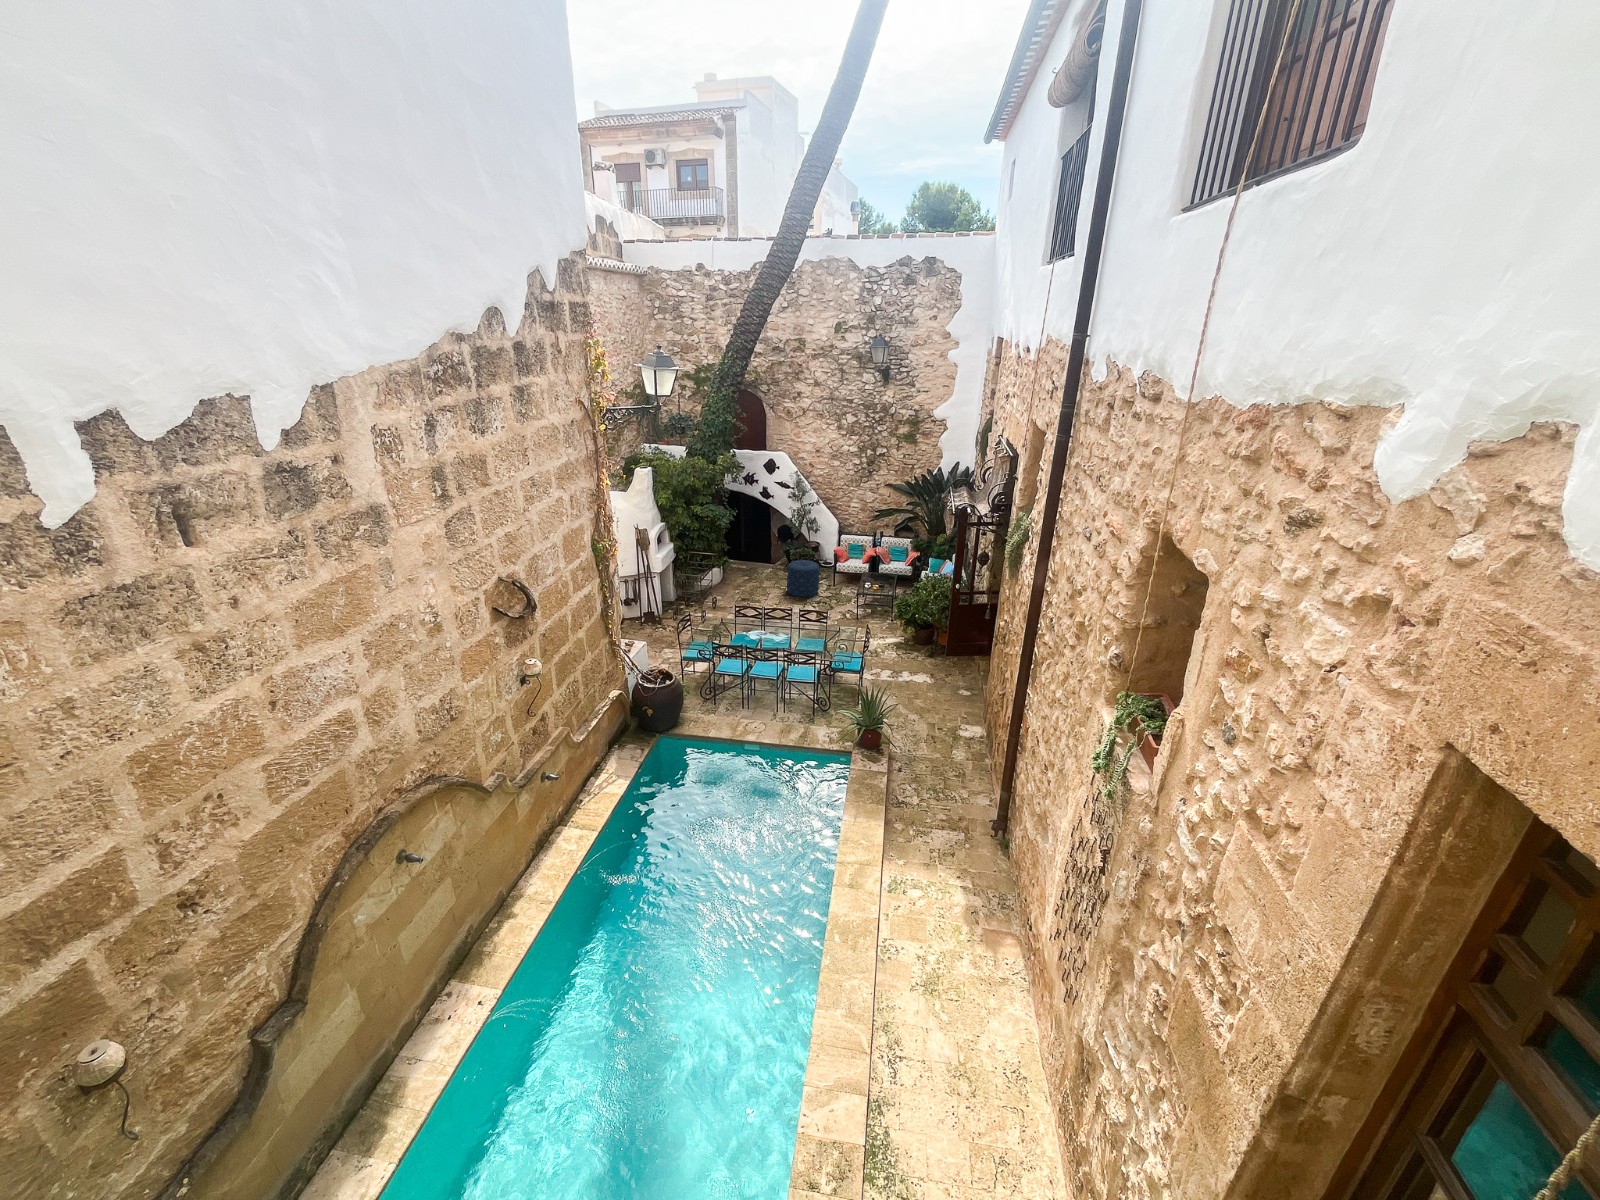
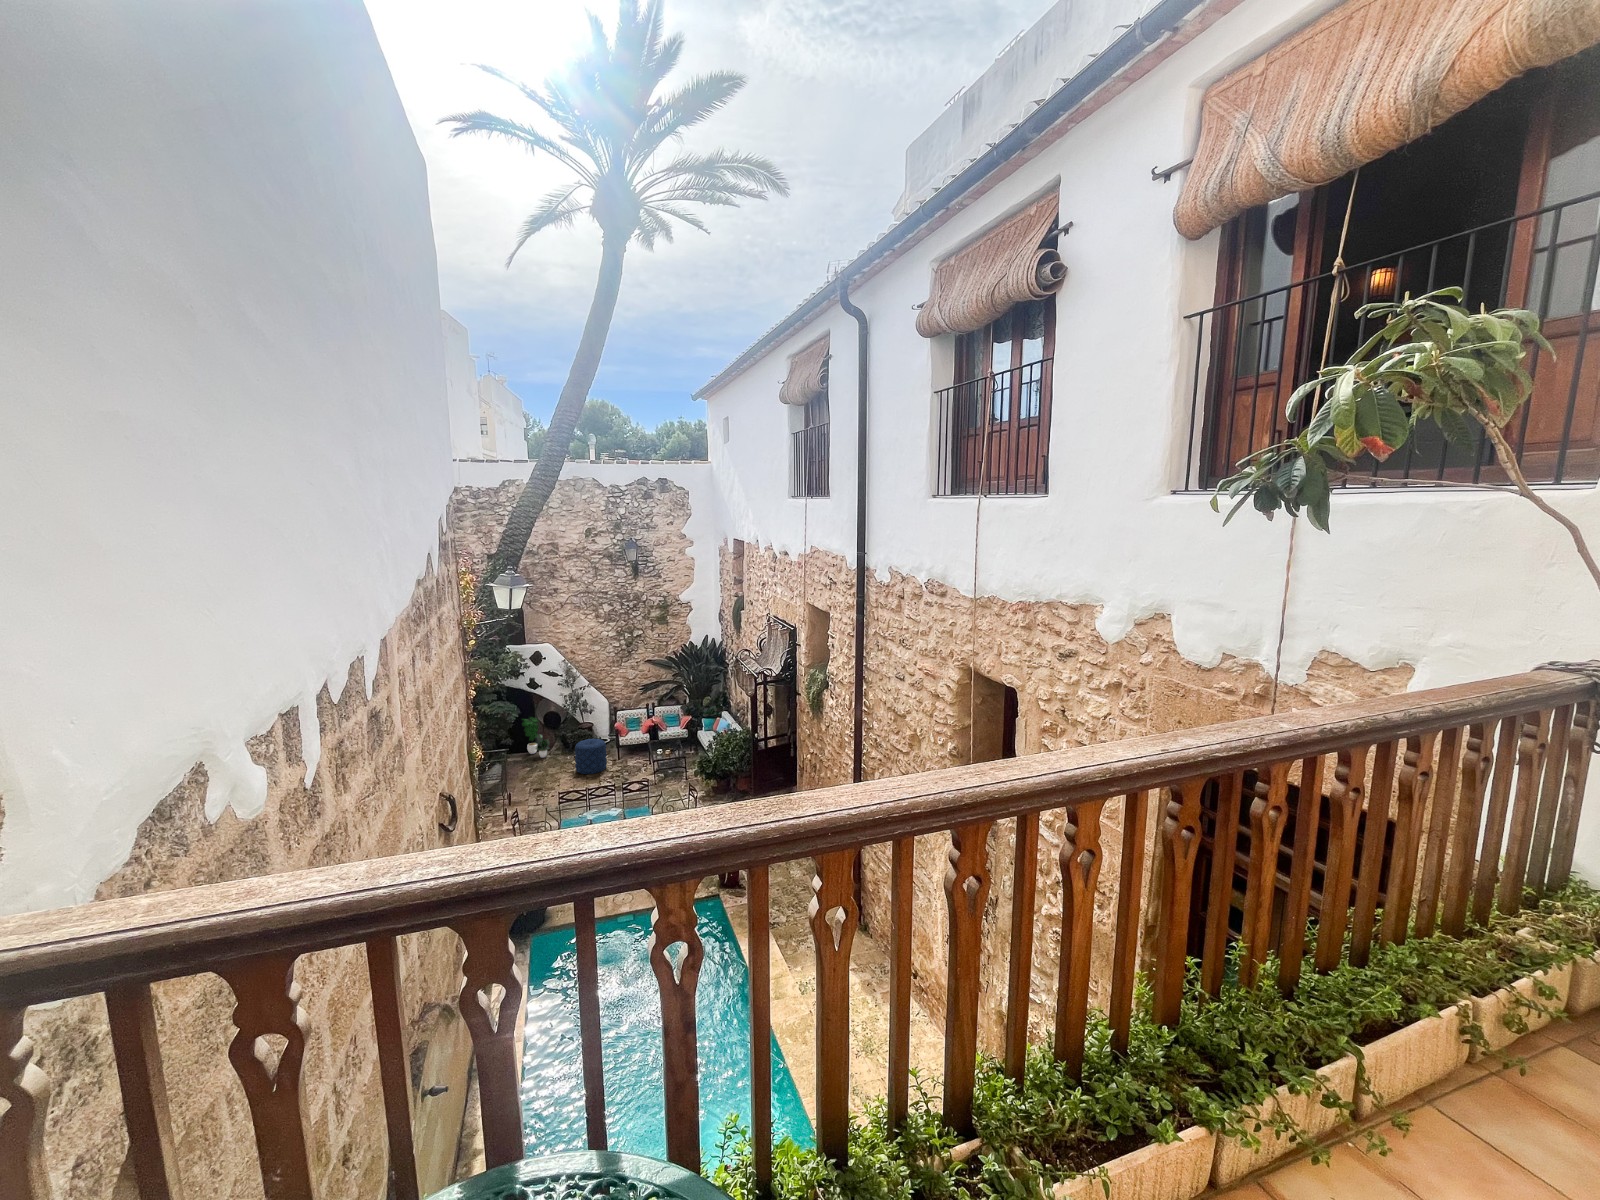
potted plant: none [749,525,773,571] -> present [522,717,549,758]

